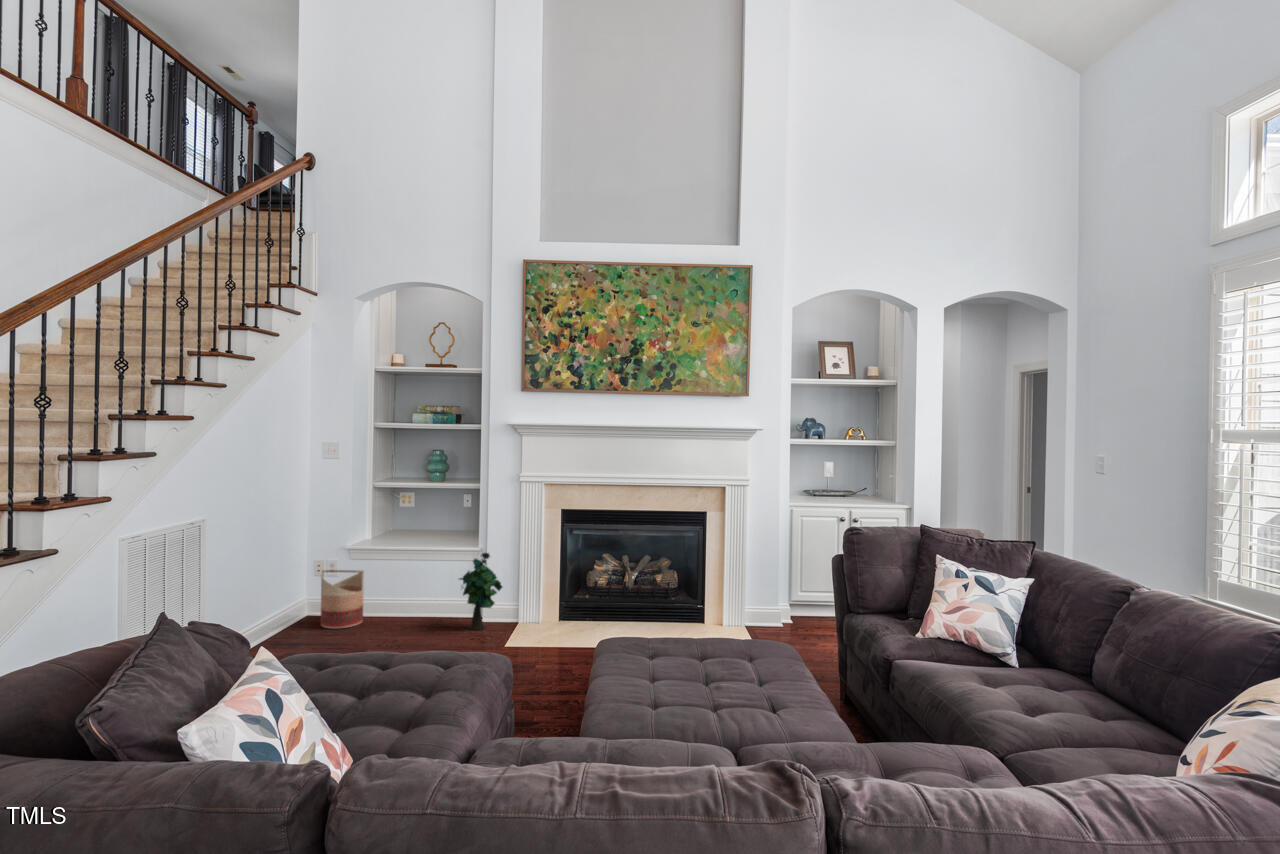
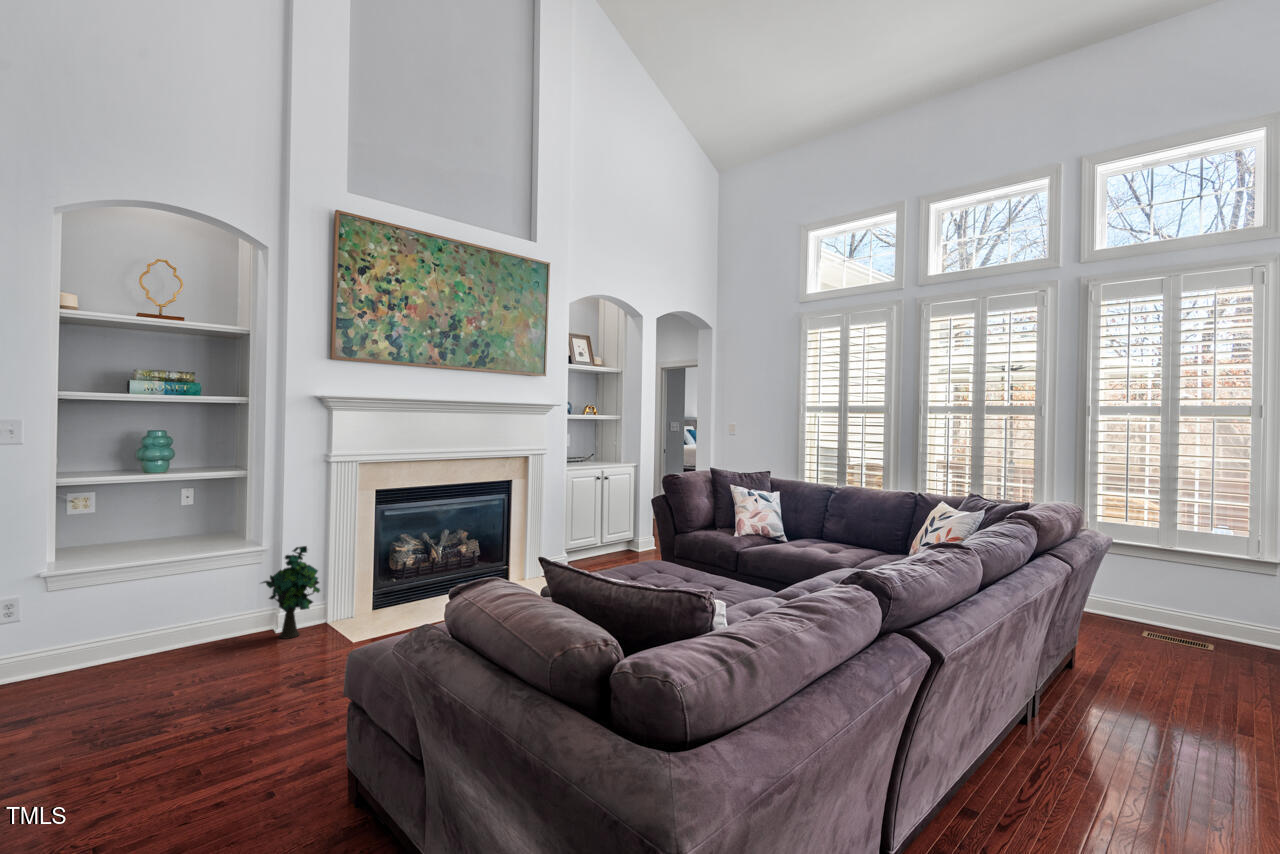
basket: present [321,570,364,628] -> none [26,596,106,688]

